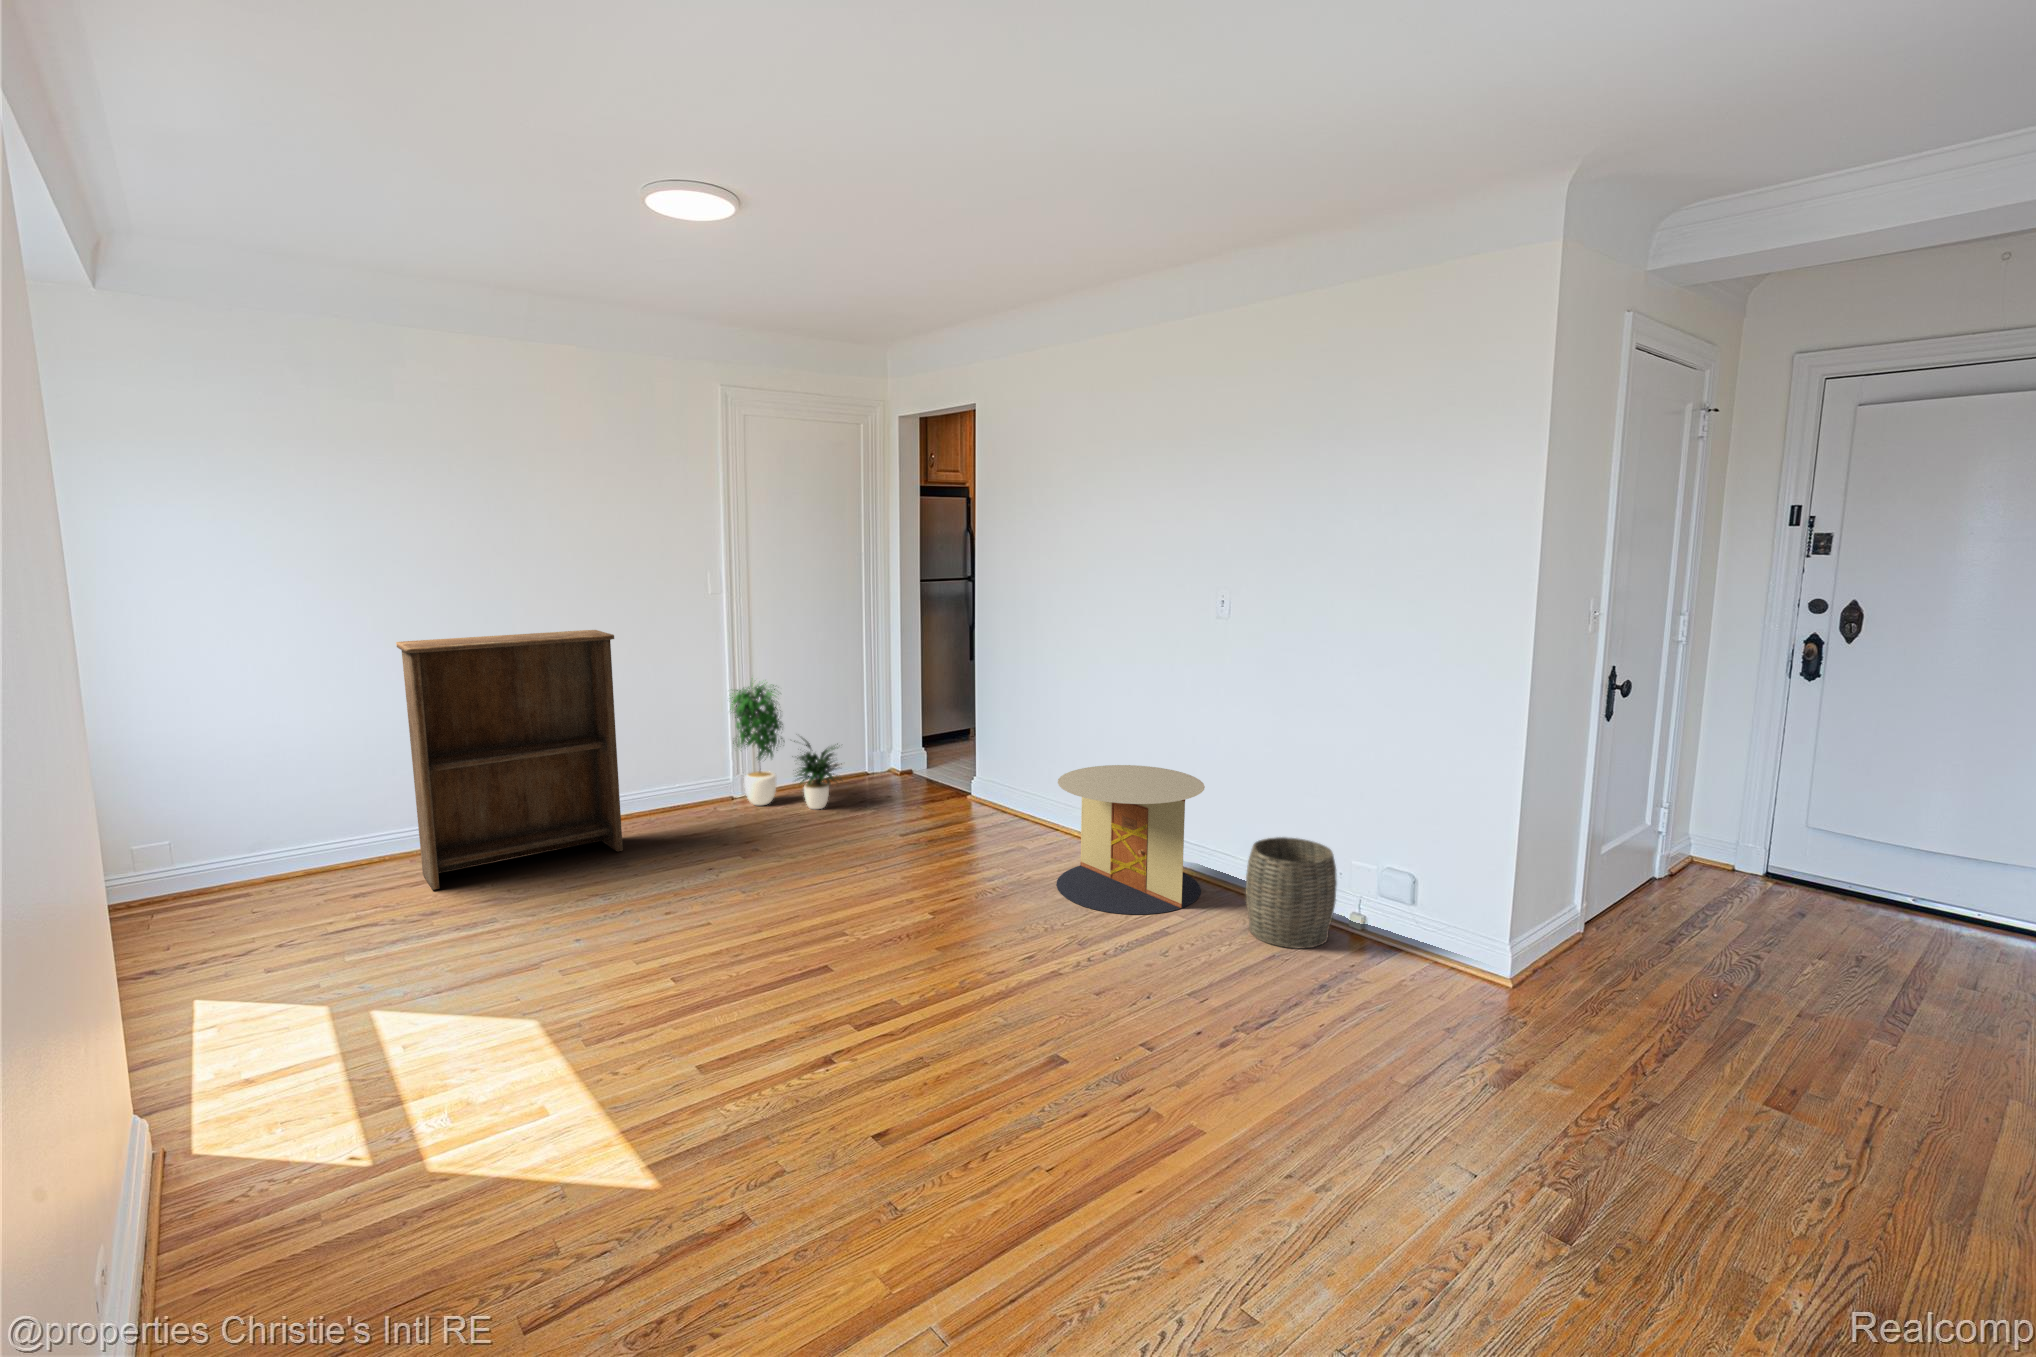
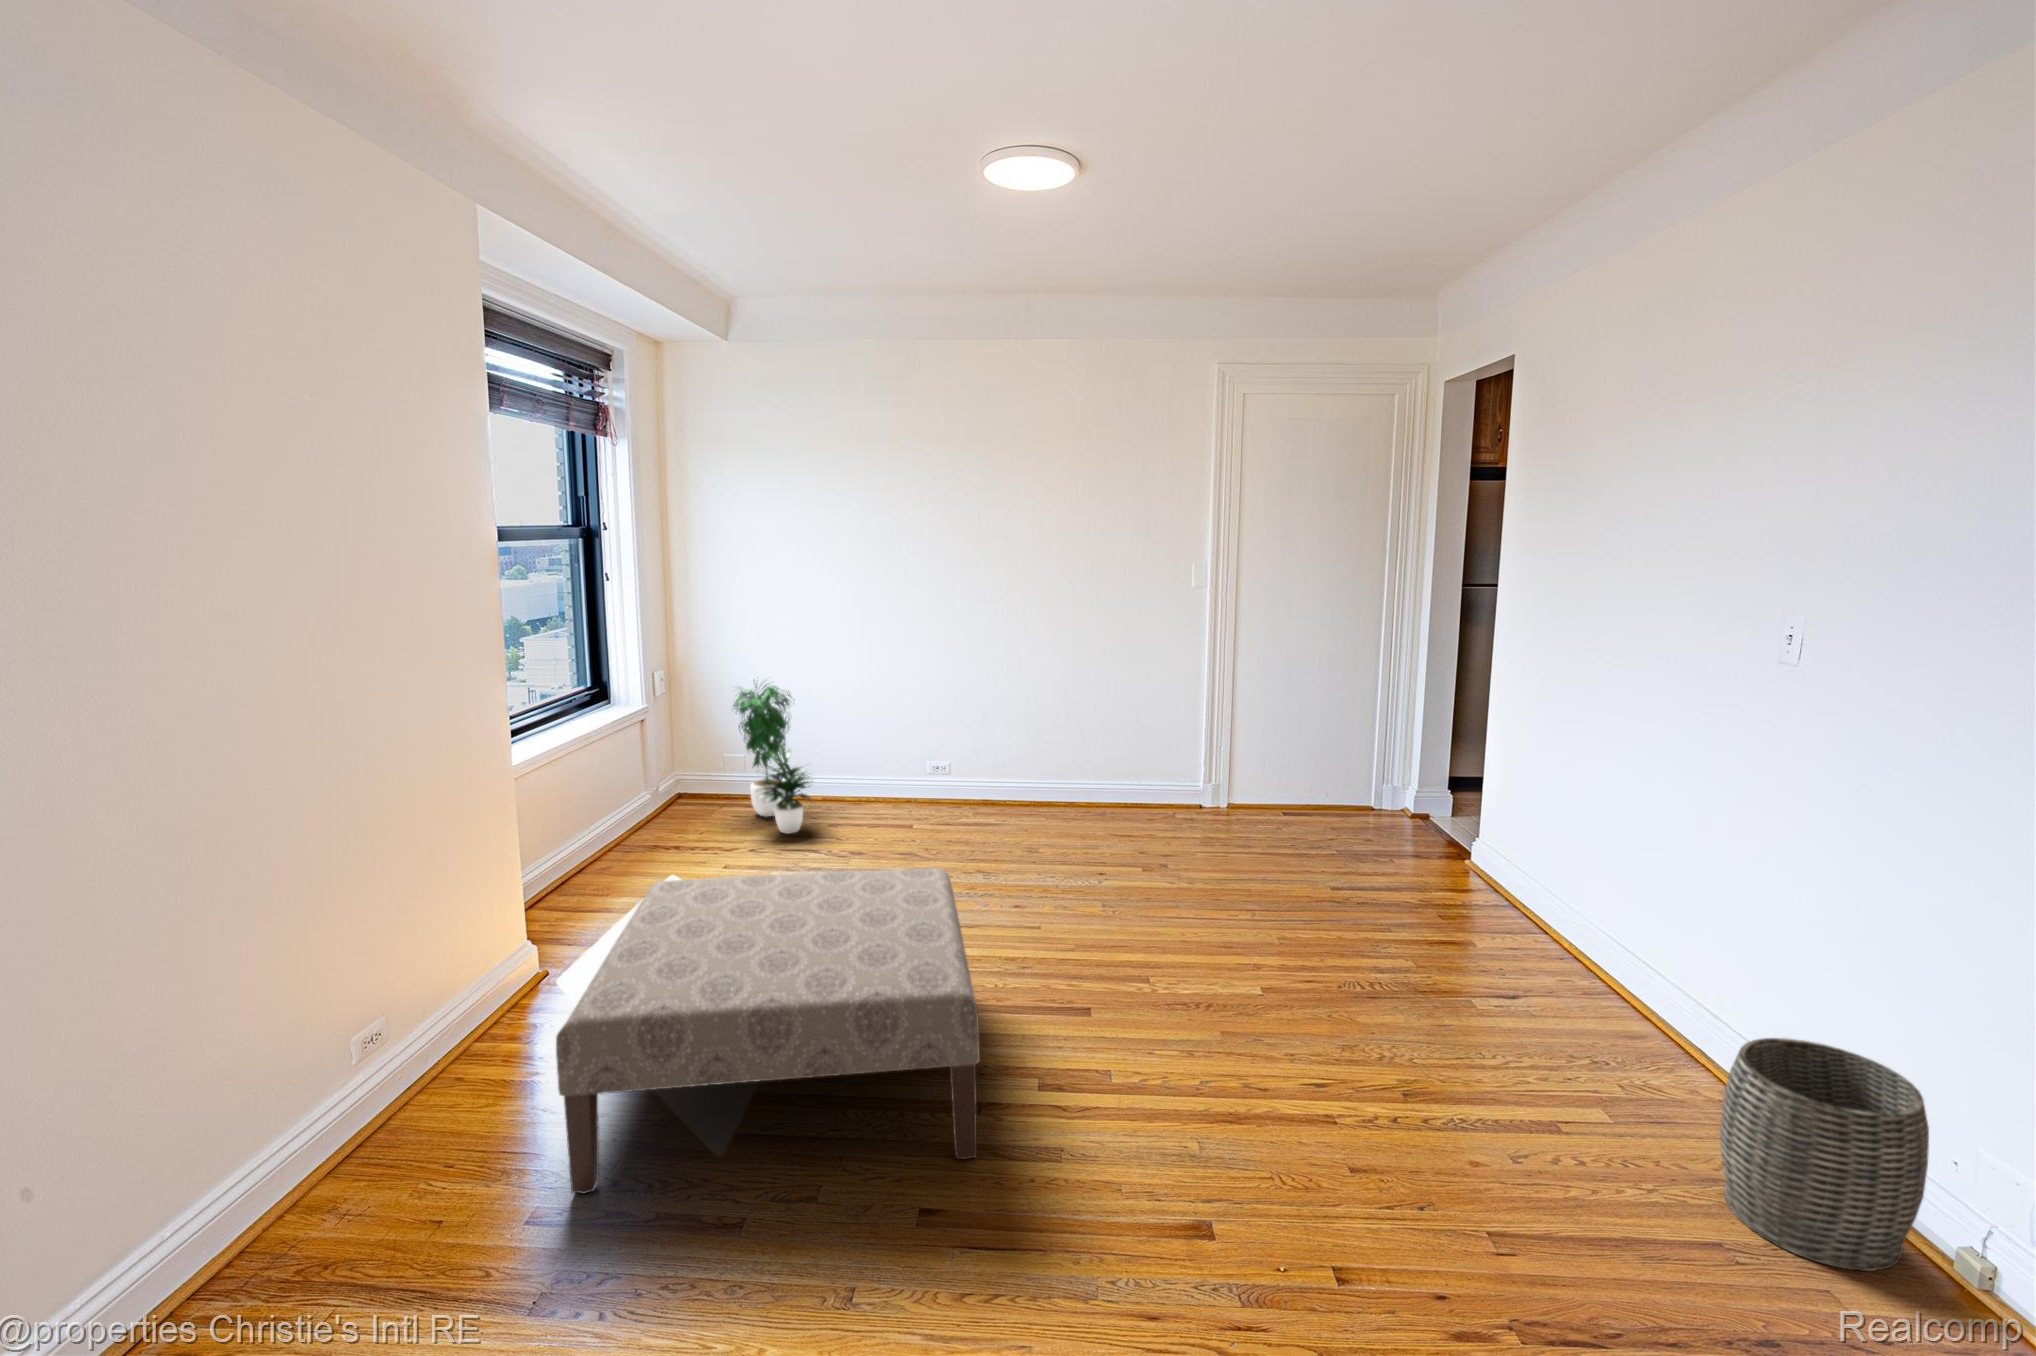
bookshelf: present [396,630,623,890] -> none [872,613,1049,836]
potted plant: present [730,683,842,809] -> present [733,685,811,833]
side table: present [1056,765,1205,914] -> none [1455,851,1726,1105]
ottoman: none [365,879,875,1286] -> present [556,868,980,1194]

